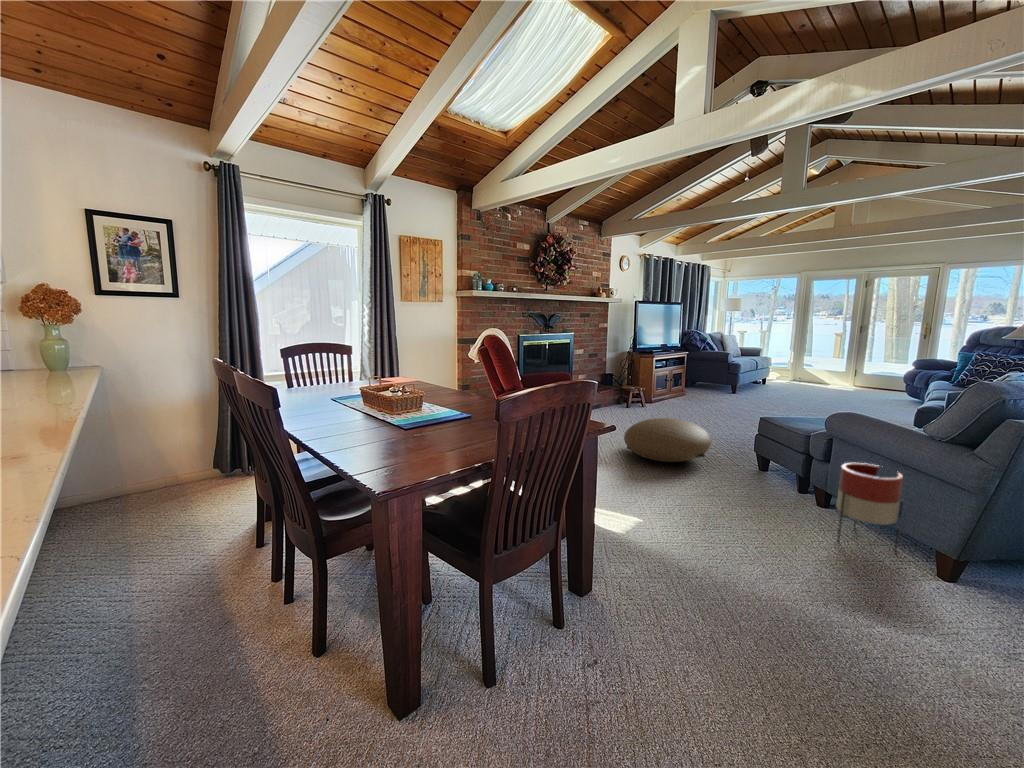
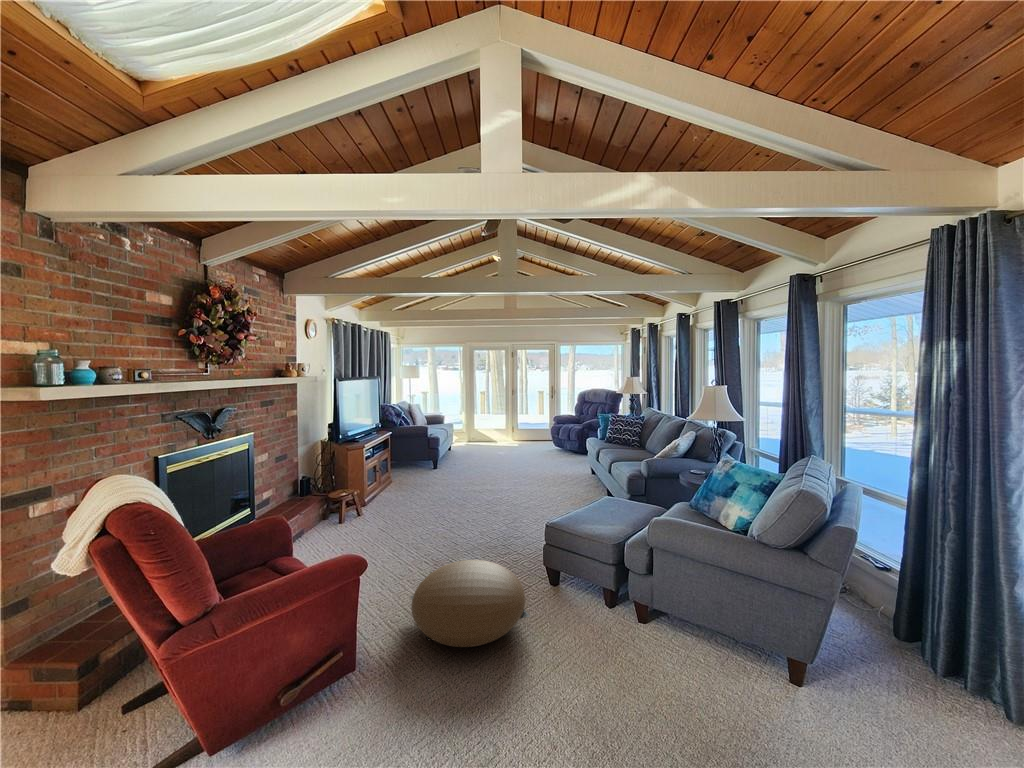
planter: present [837,463,903,549] -> none [718,597,781,707]

